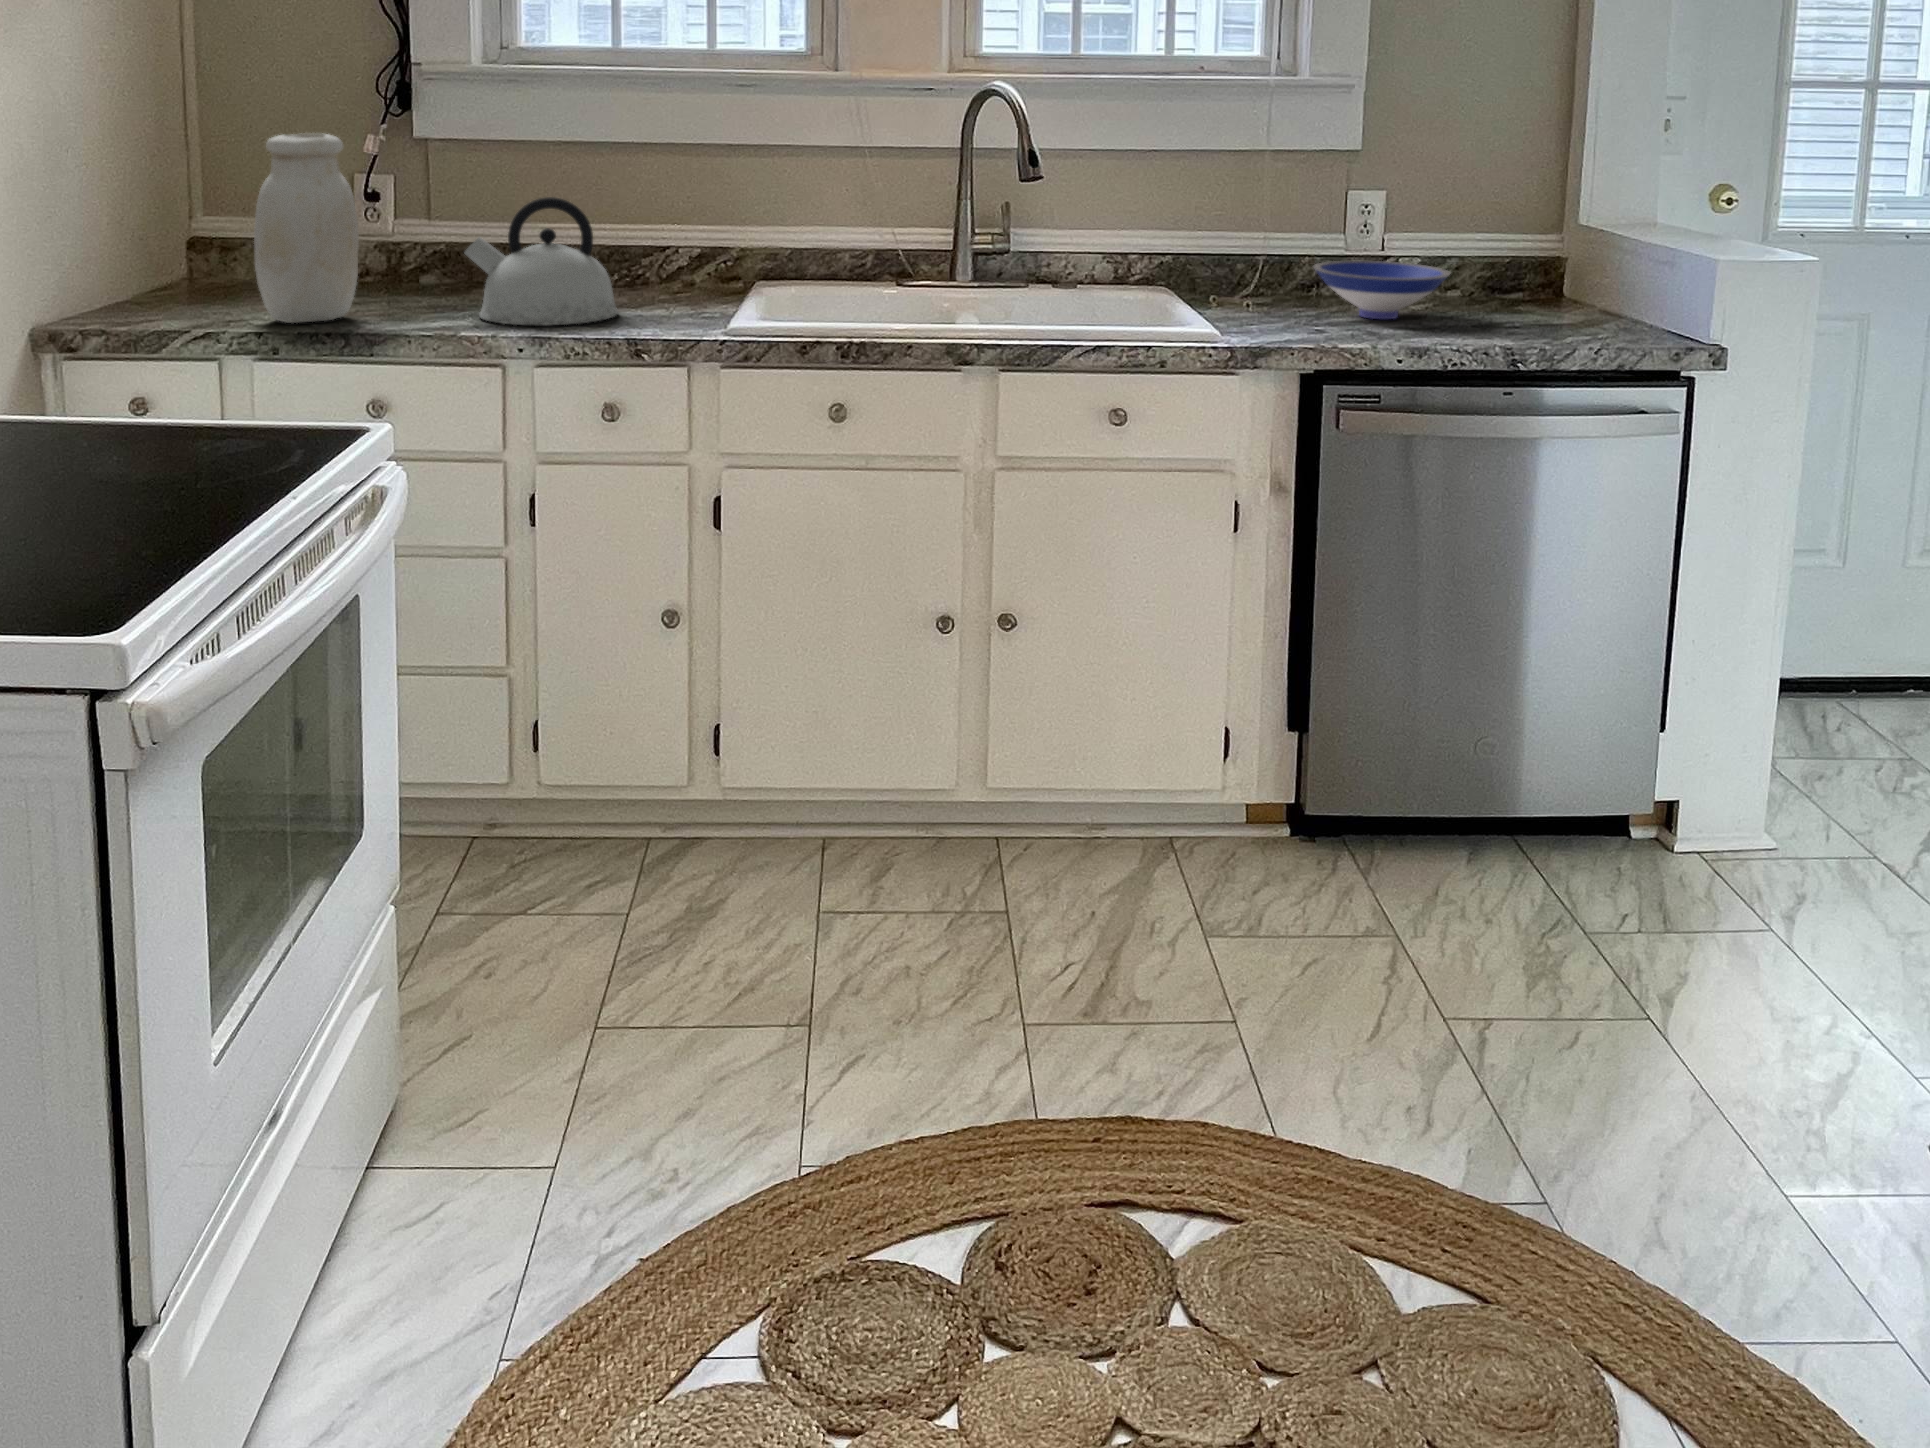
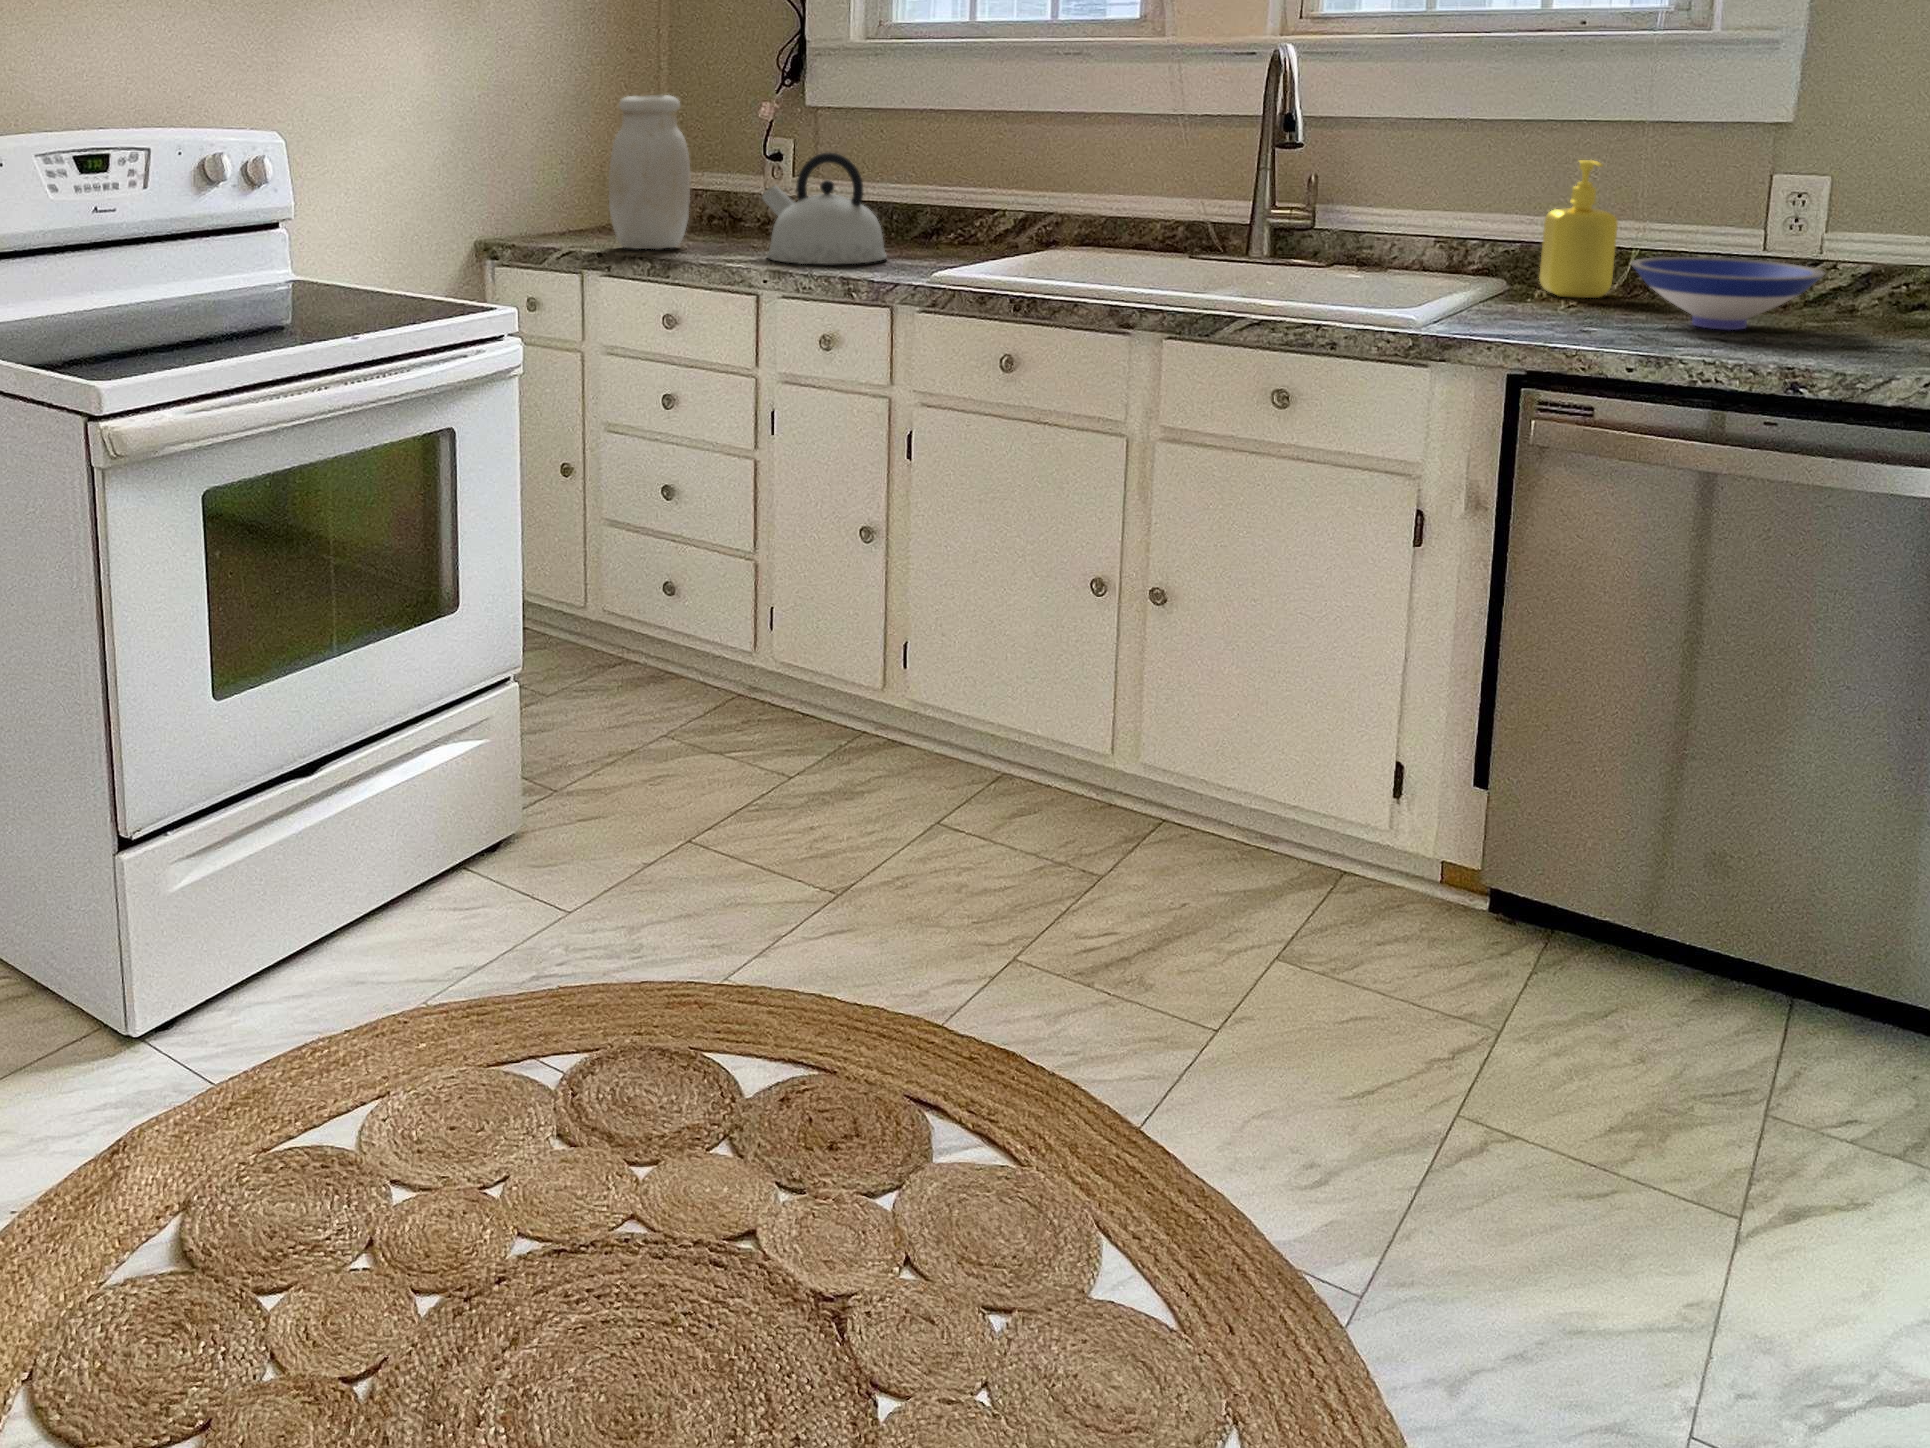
soap dispenser: none [1196,183,1254,299] -> present [1539,160,1618,298]

